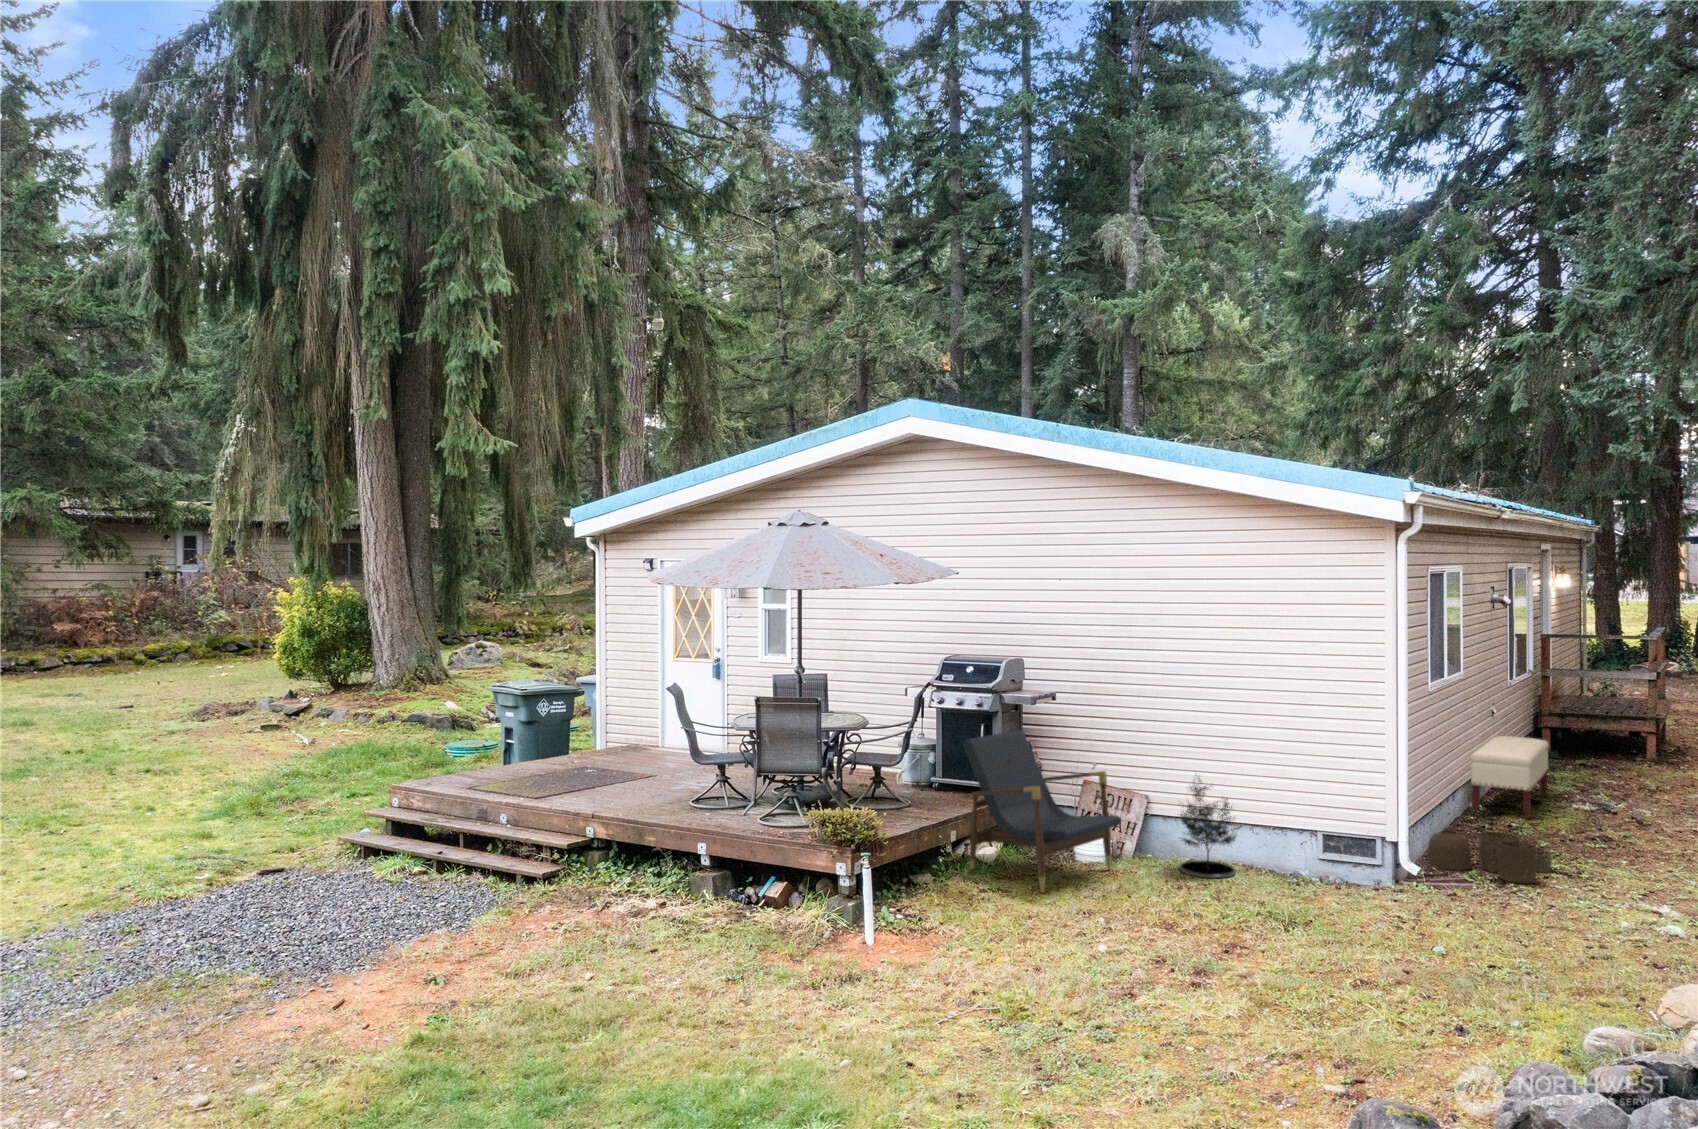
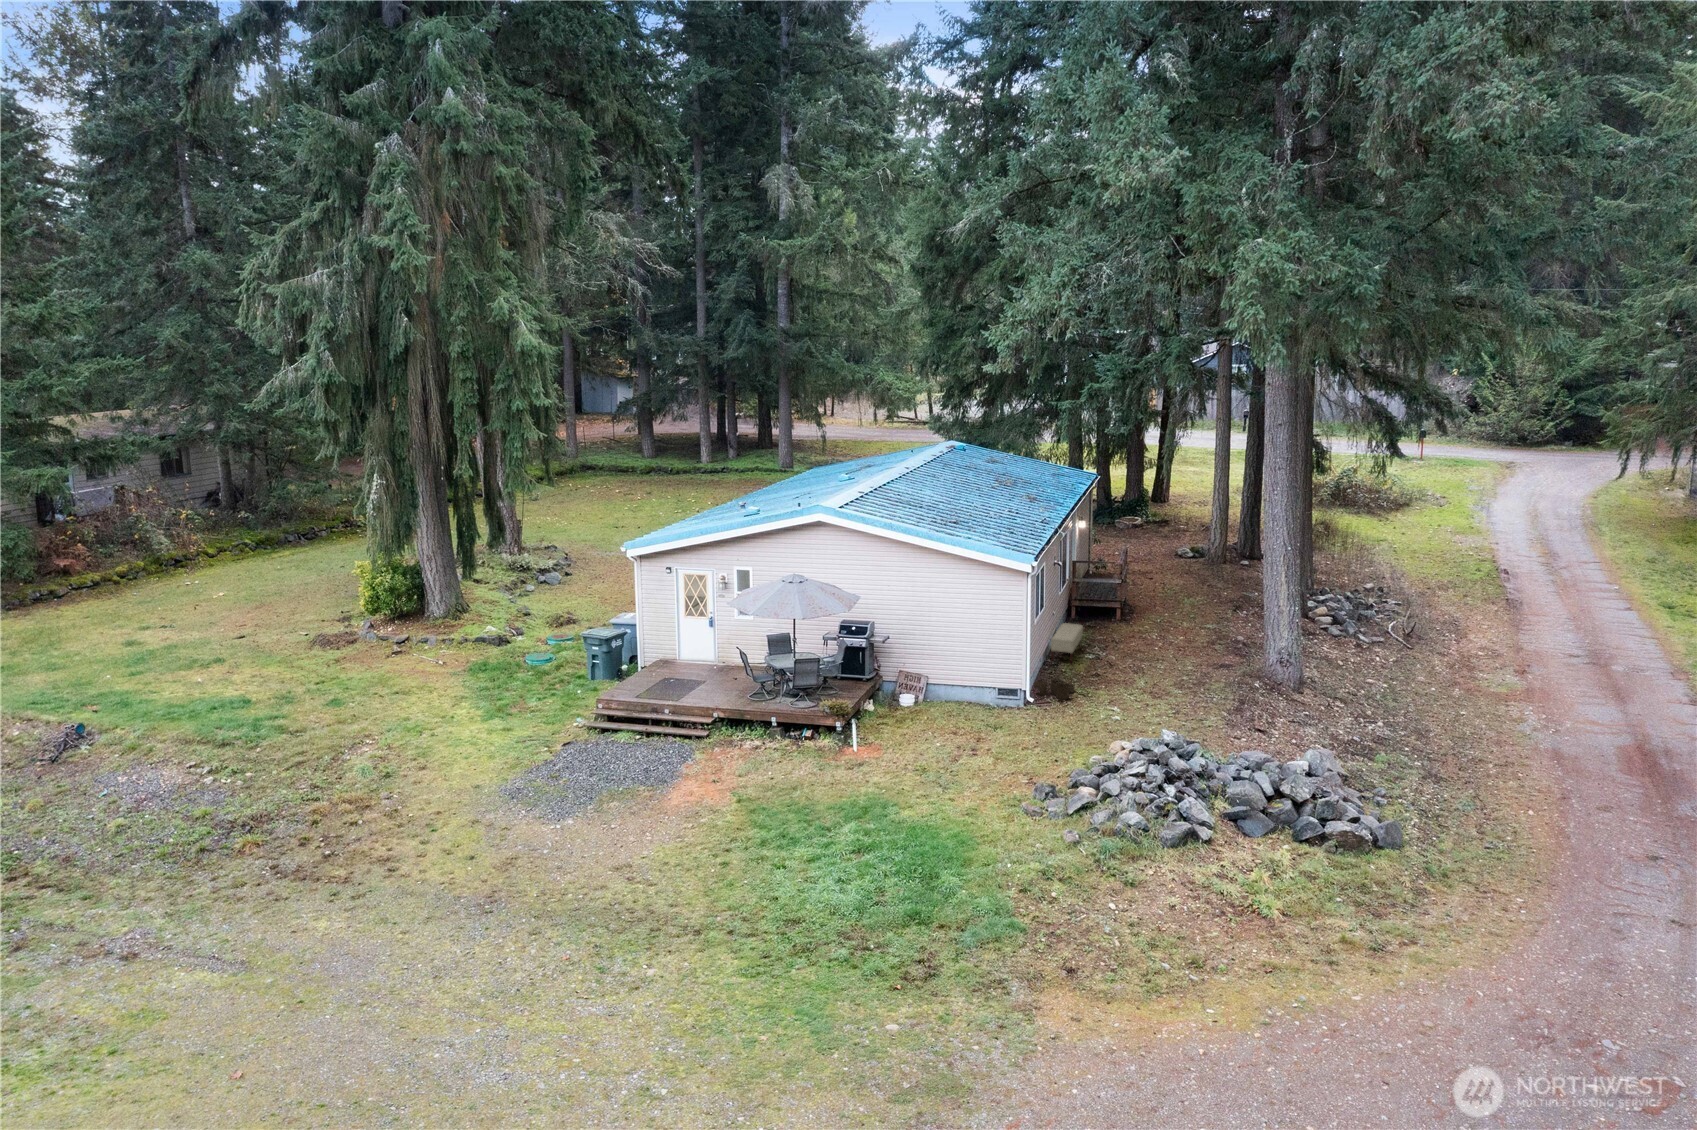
lounge chair: present [964,730,1121,893] -> none [864,655,925,722]
potted tree: present [1179,775,1236,878] -> none [944,669,967,709]

